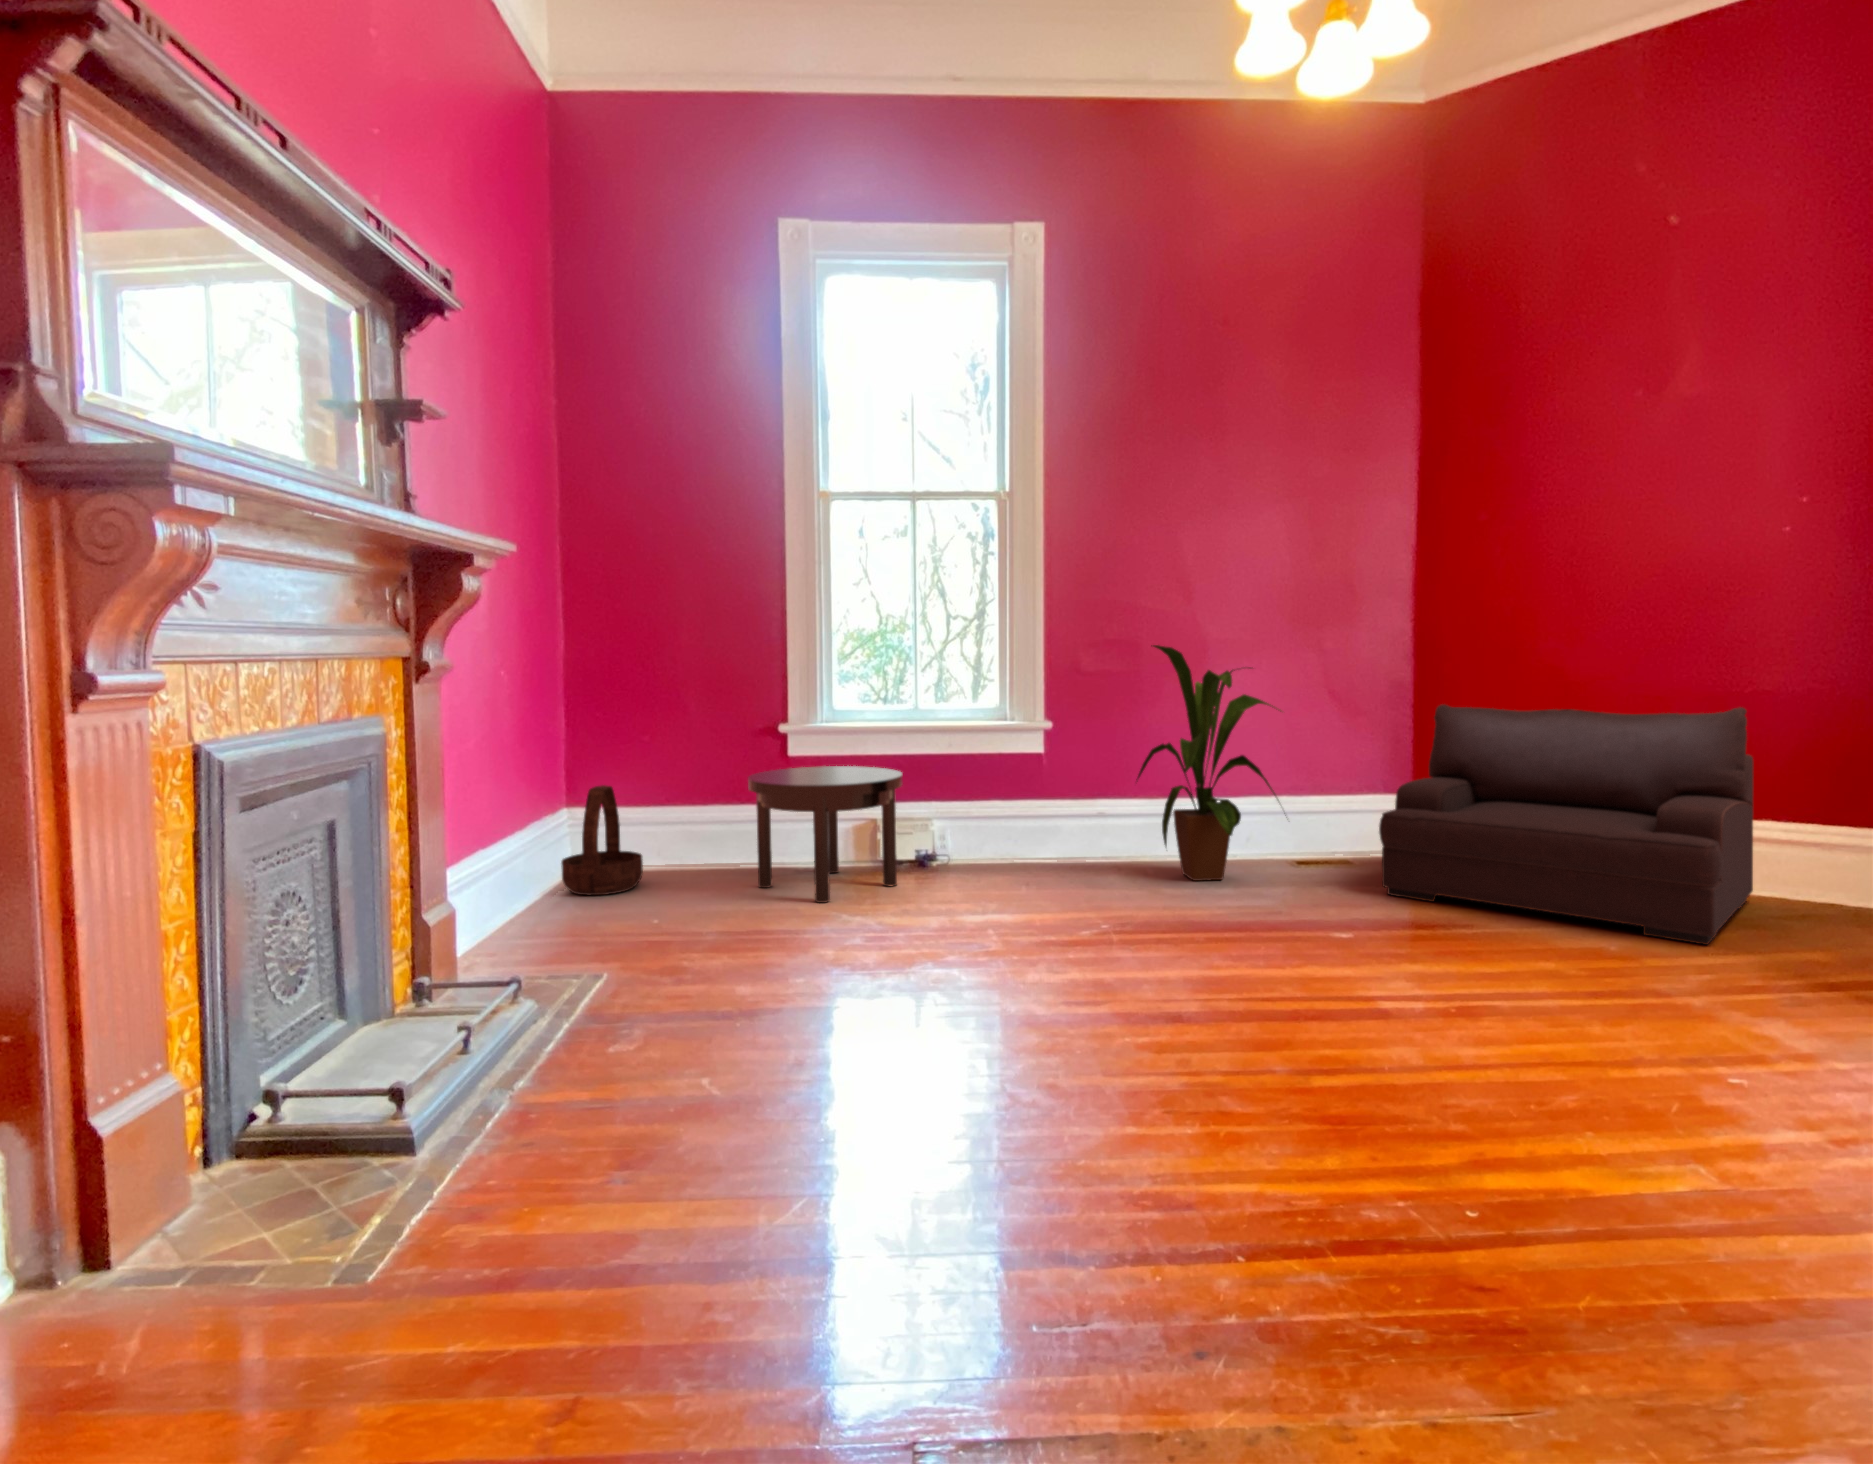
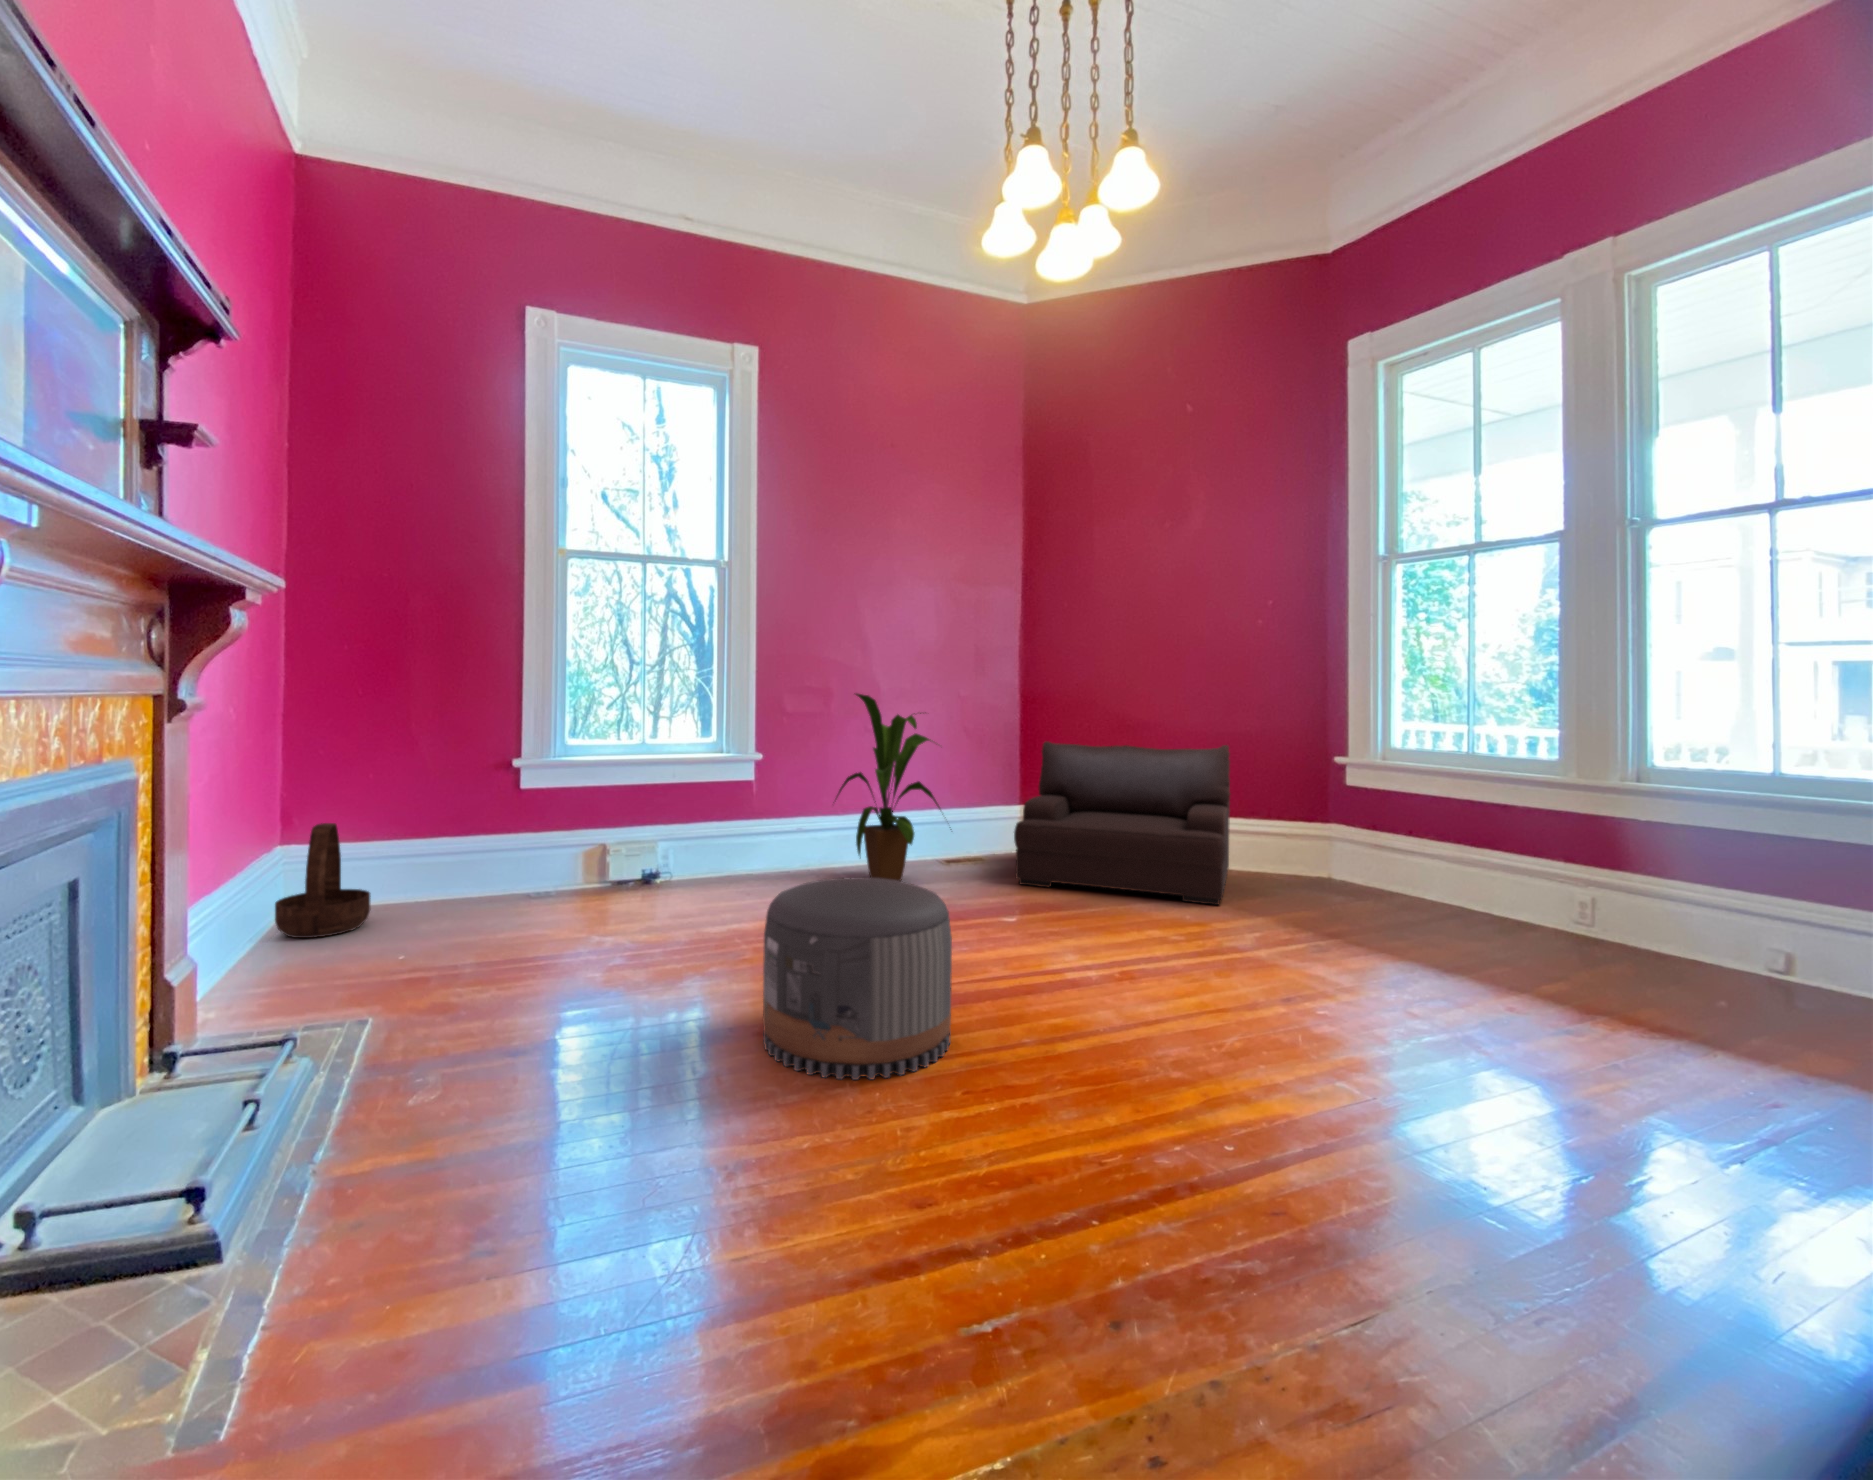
side table: present [748,766,903,903] -> none [491,797,643,926]
pouf: none [957,865,1191,1106] -> present [763,877,952,1080]

